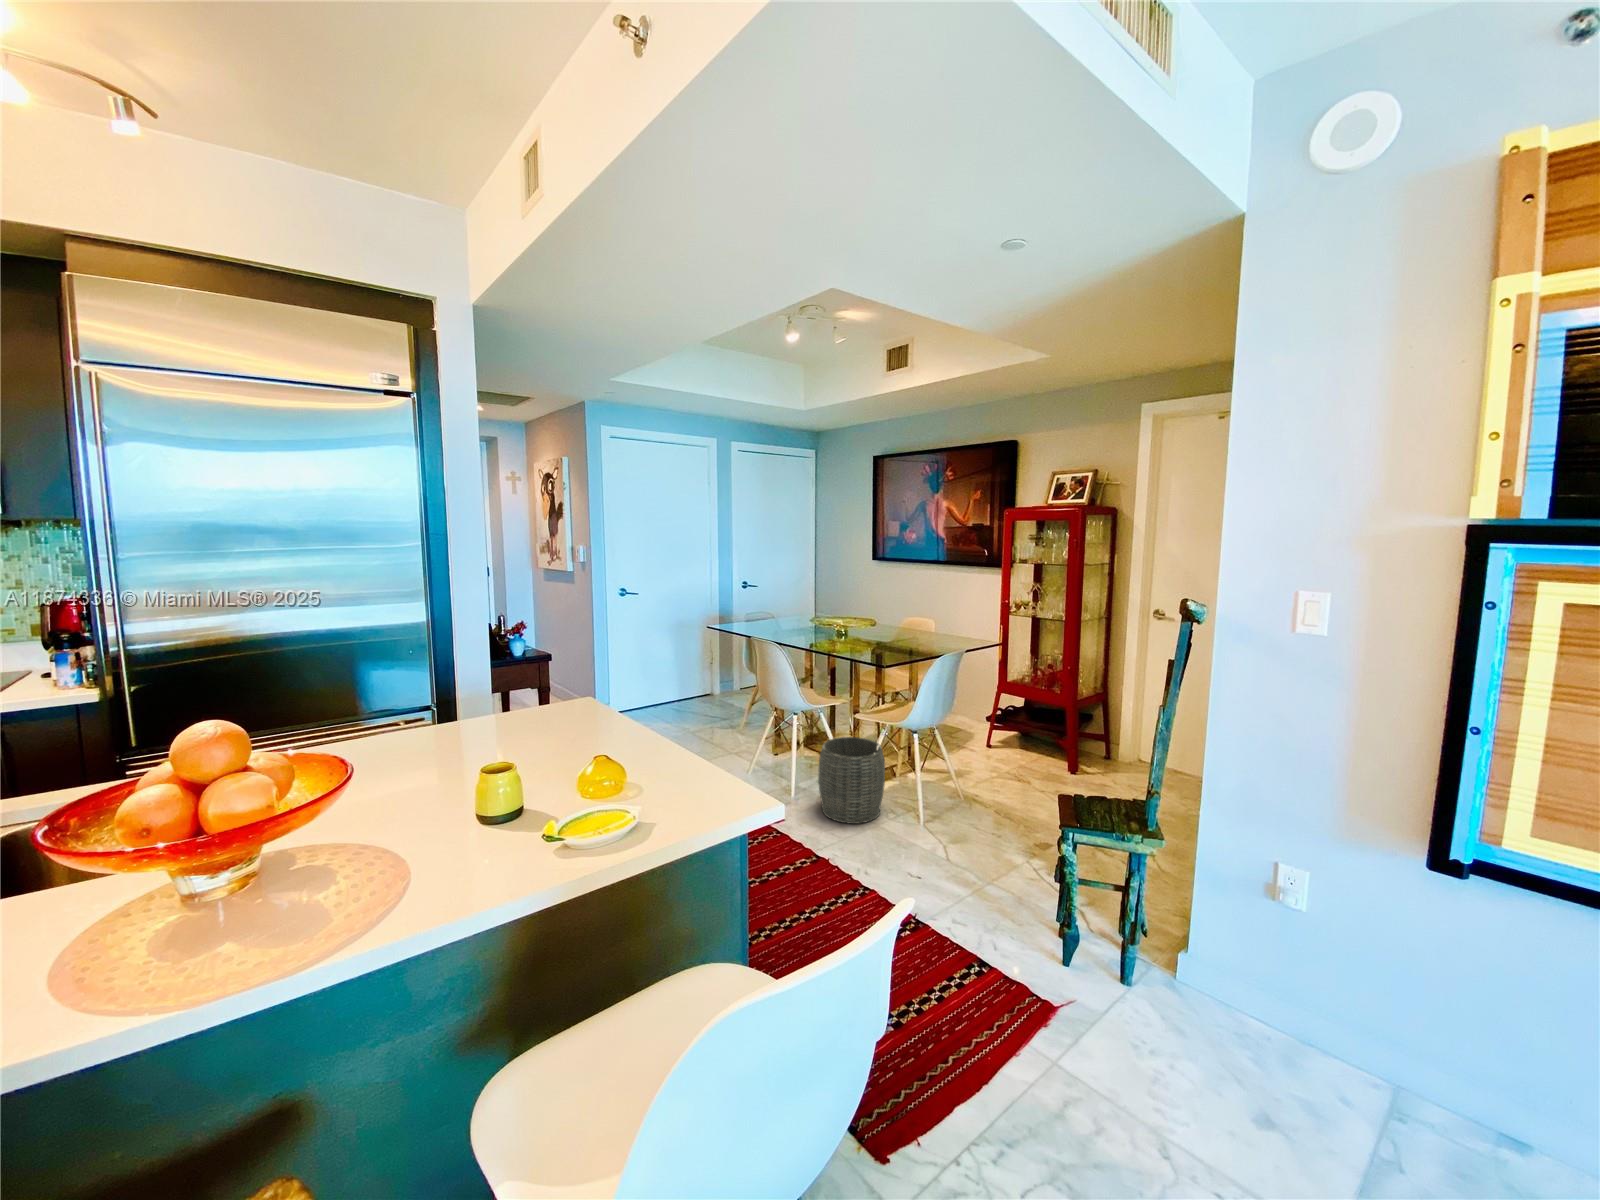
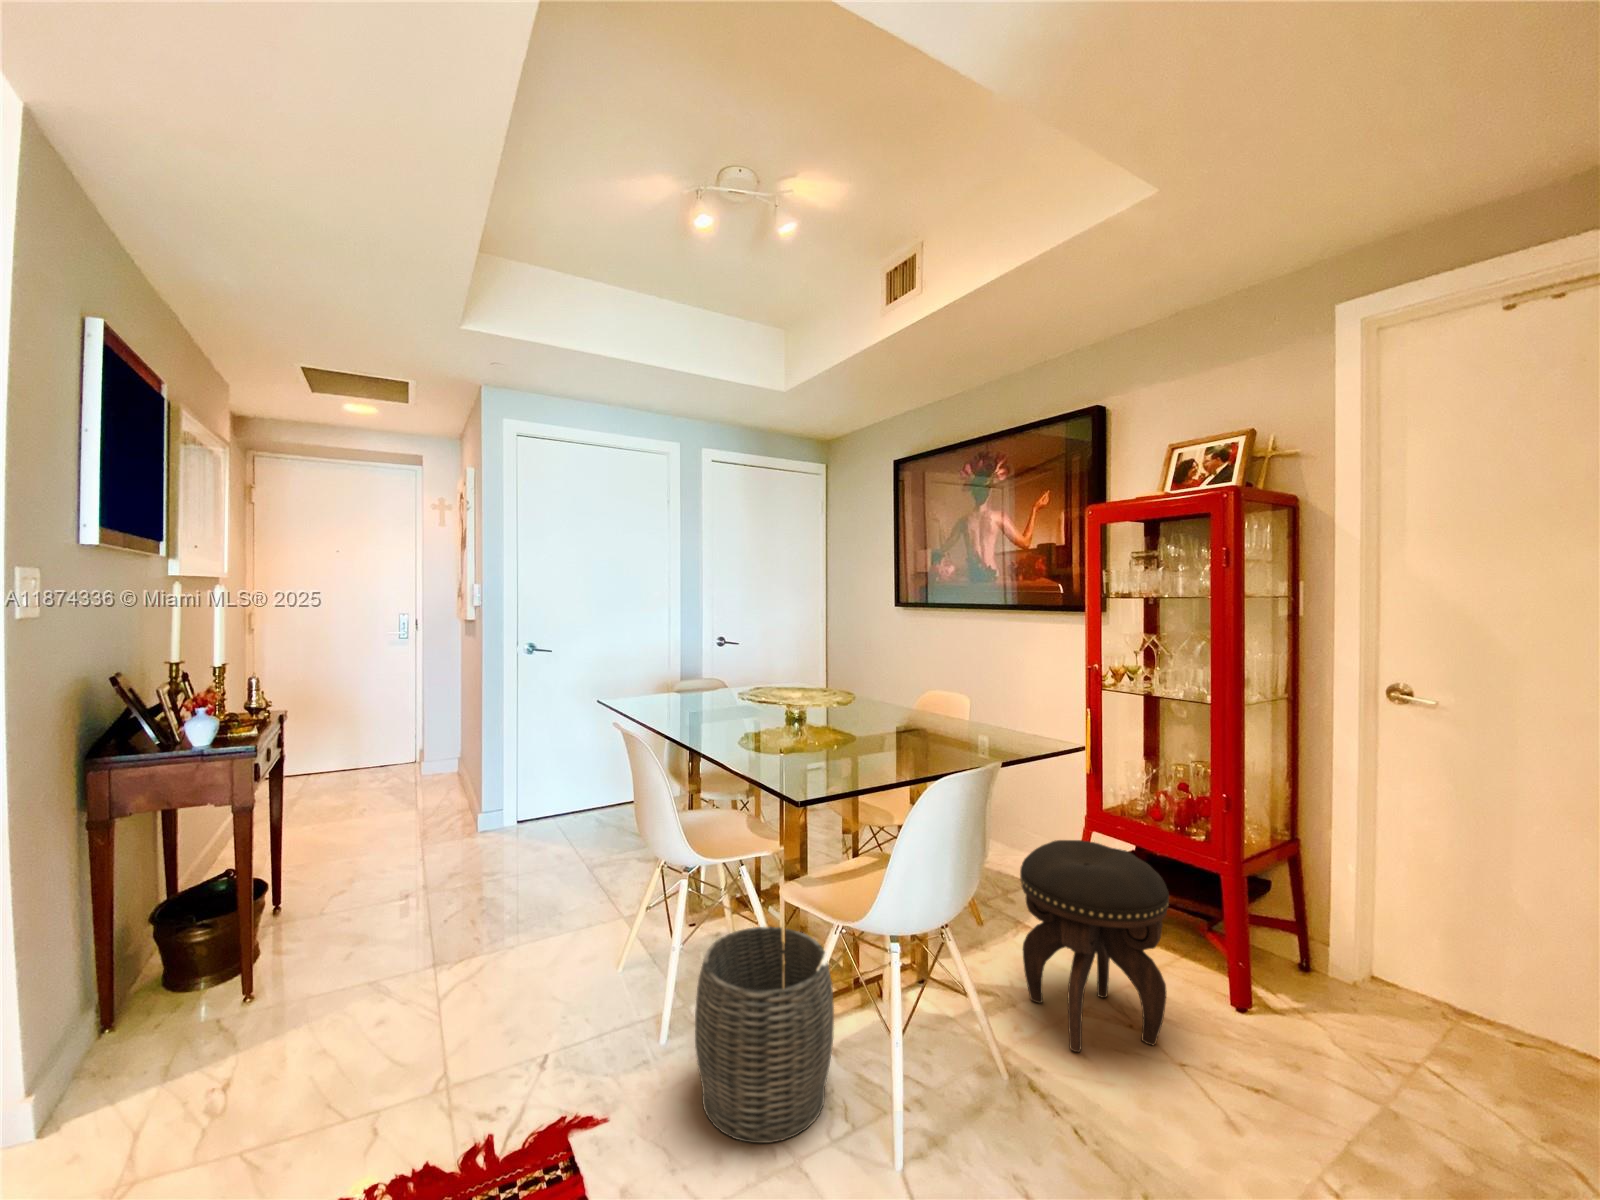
footstool: none [967,694,1040,790] -> present [1020,840,1169,1052]

